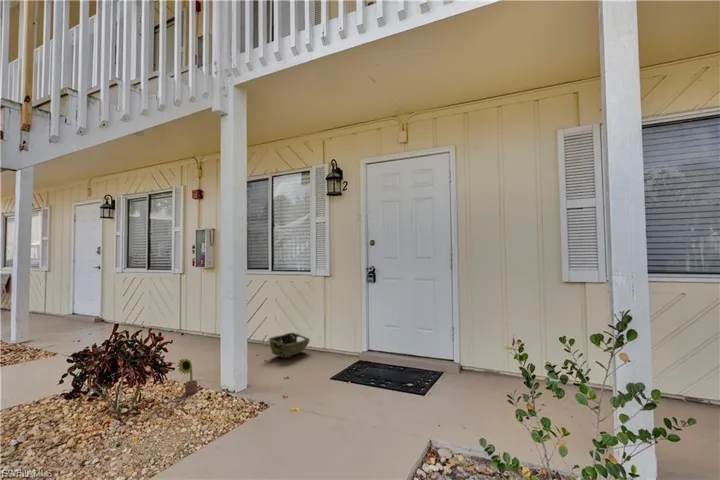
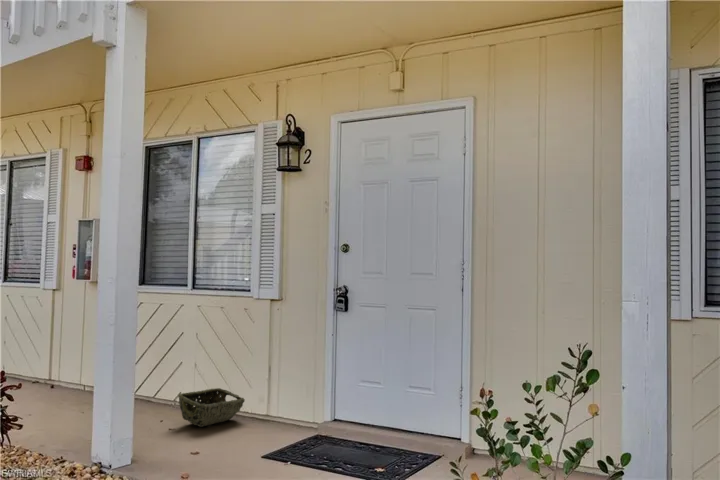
decorative plant: present [178,359,197,394] -> none [27,412,57,468]

